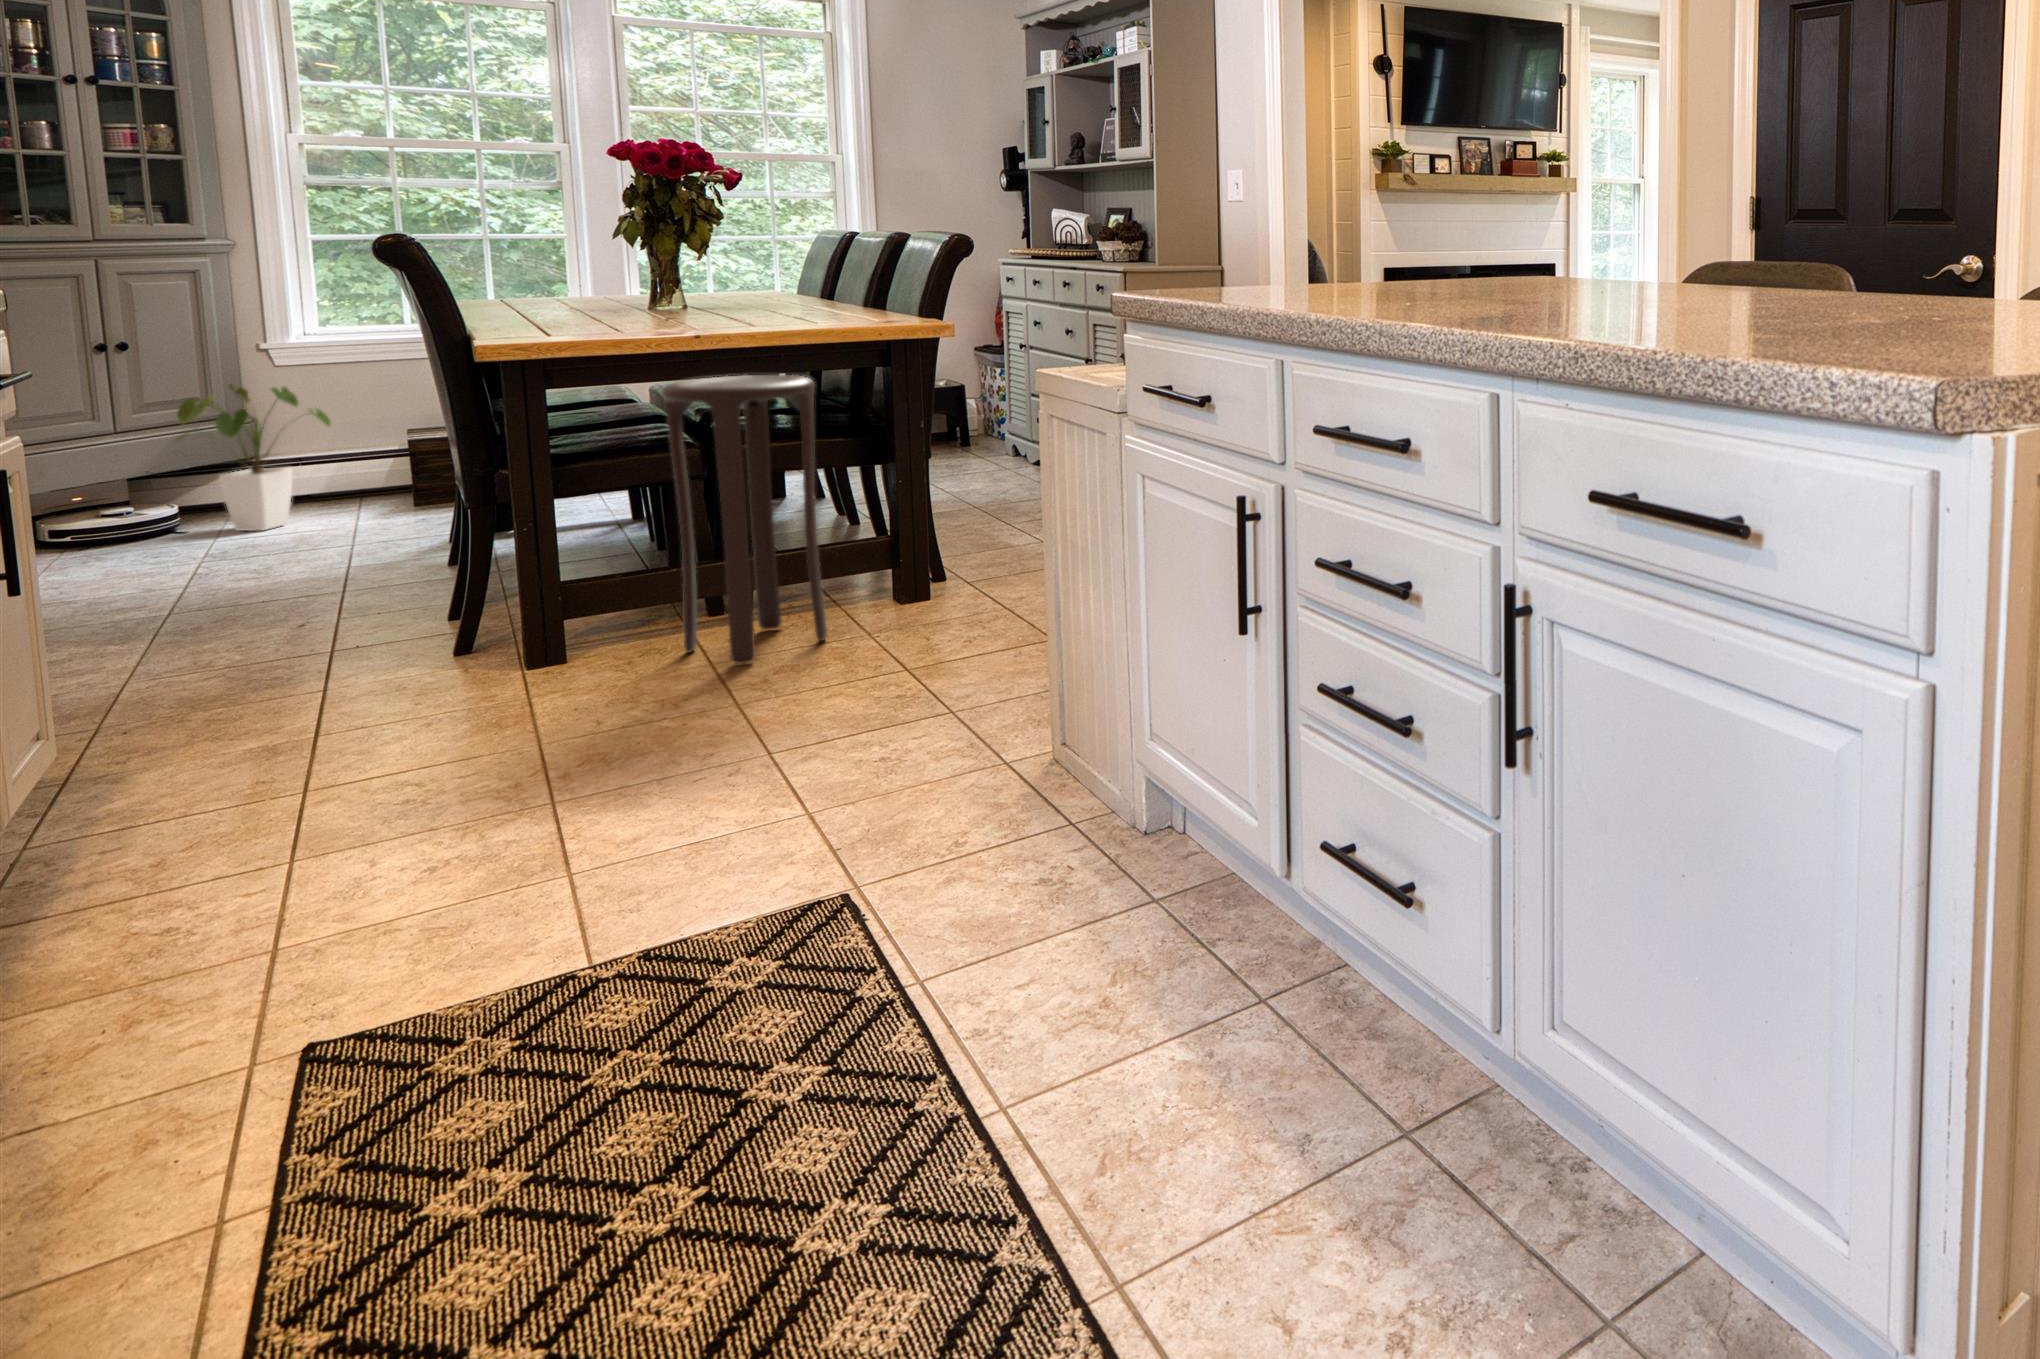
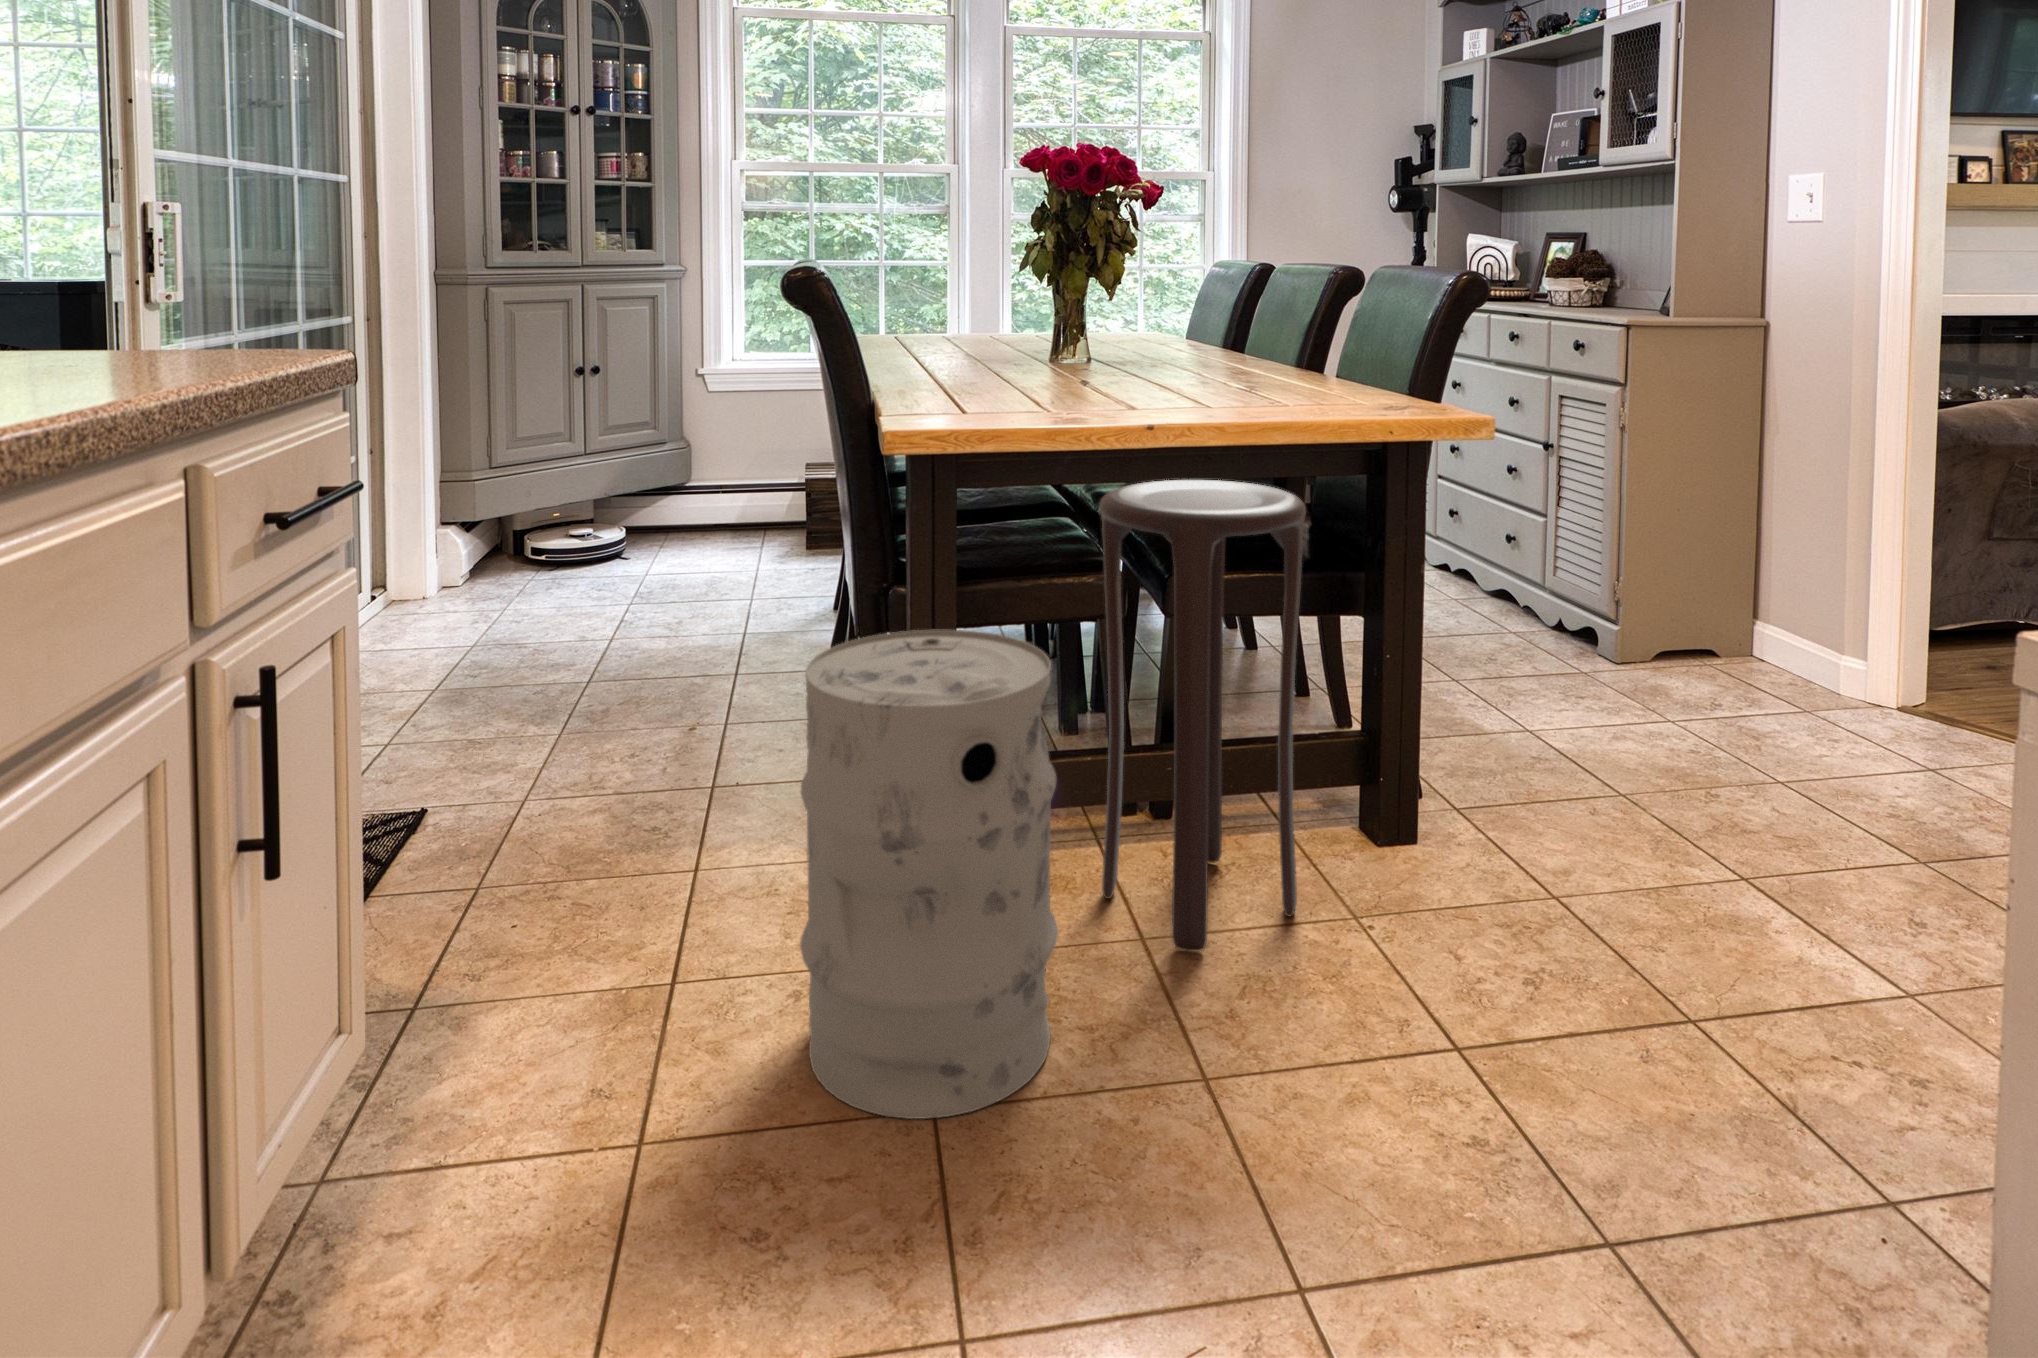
house plant: present [176,384,331,531] -> none [619,408,744,561]
trash can: none [423,470,631,749] -> present [800,630,1058,1119]

